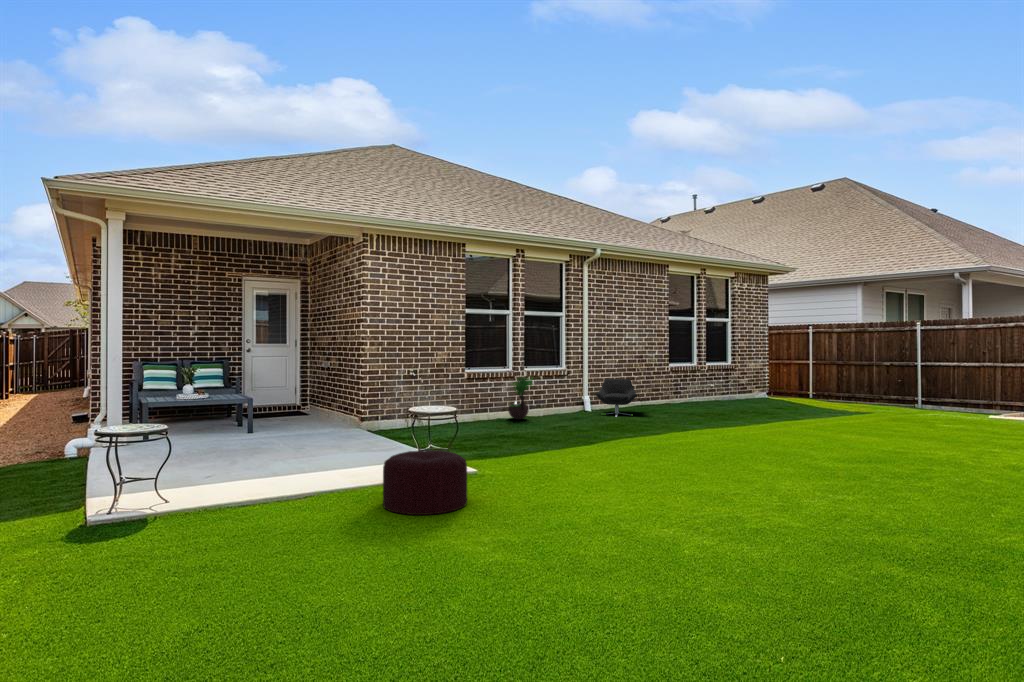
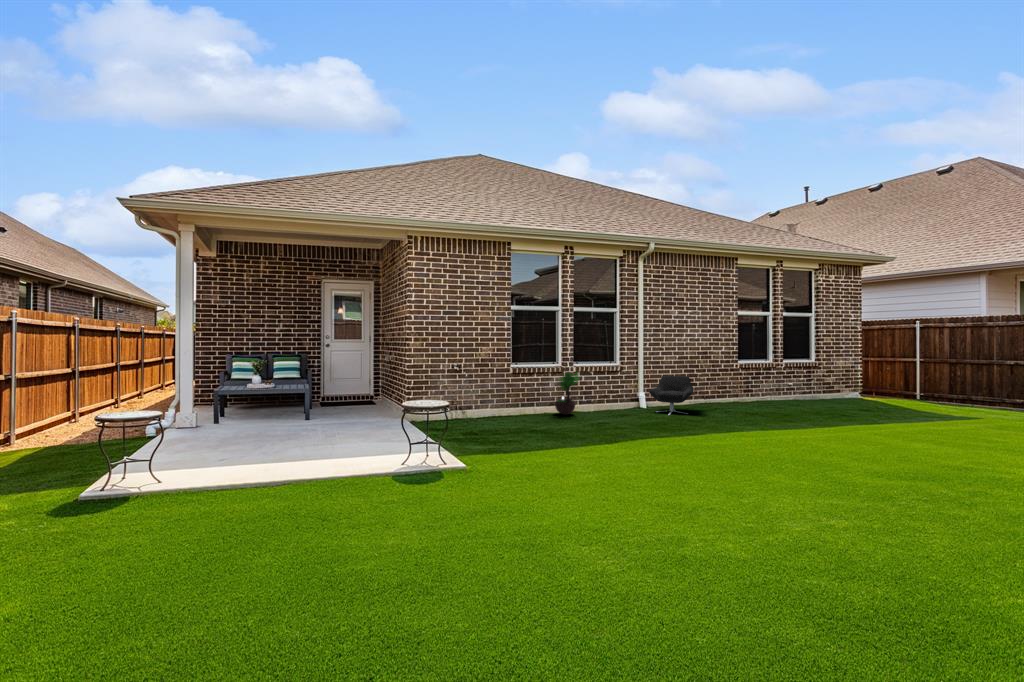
ottoman: present [383,450,467,515] -> none [331,449,420,518]

